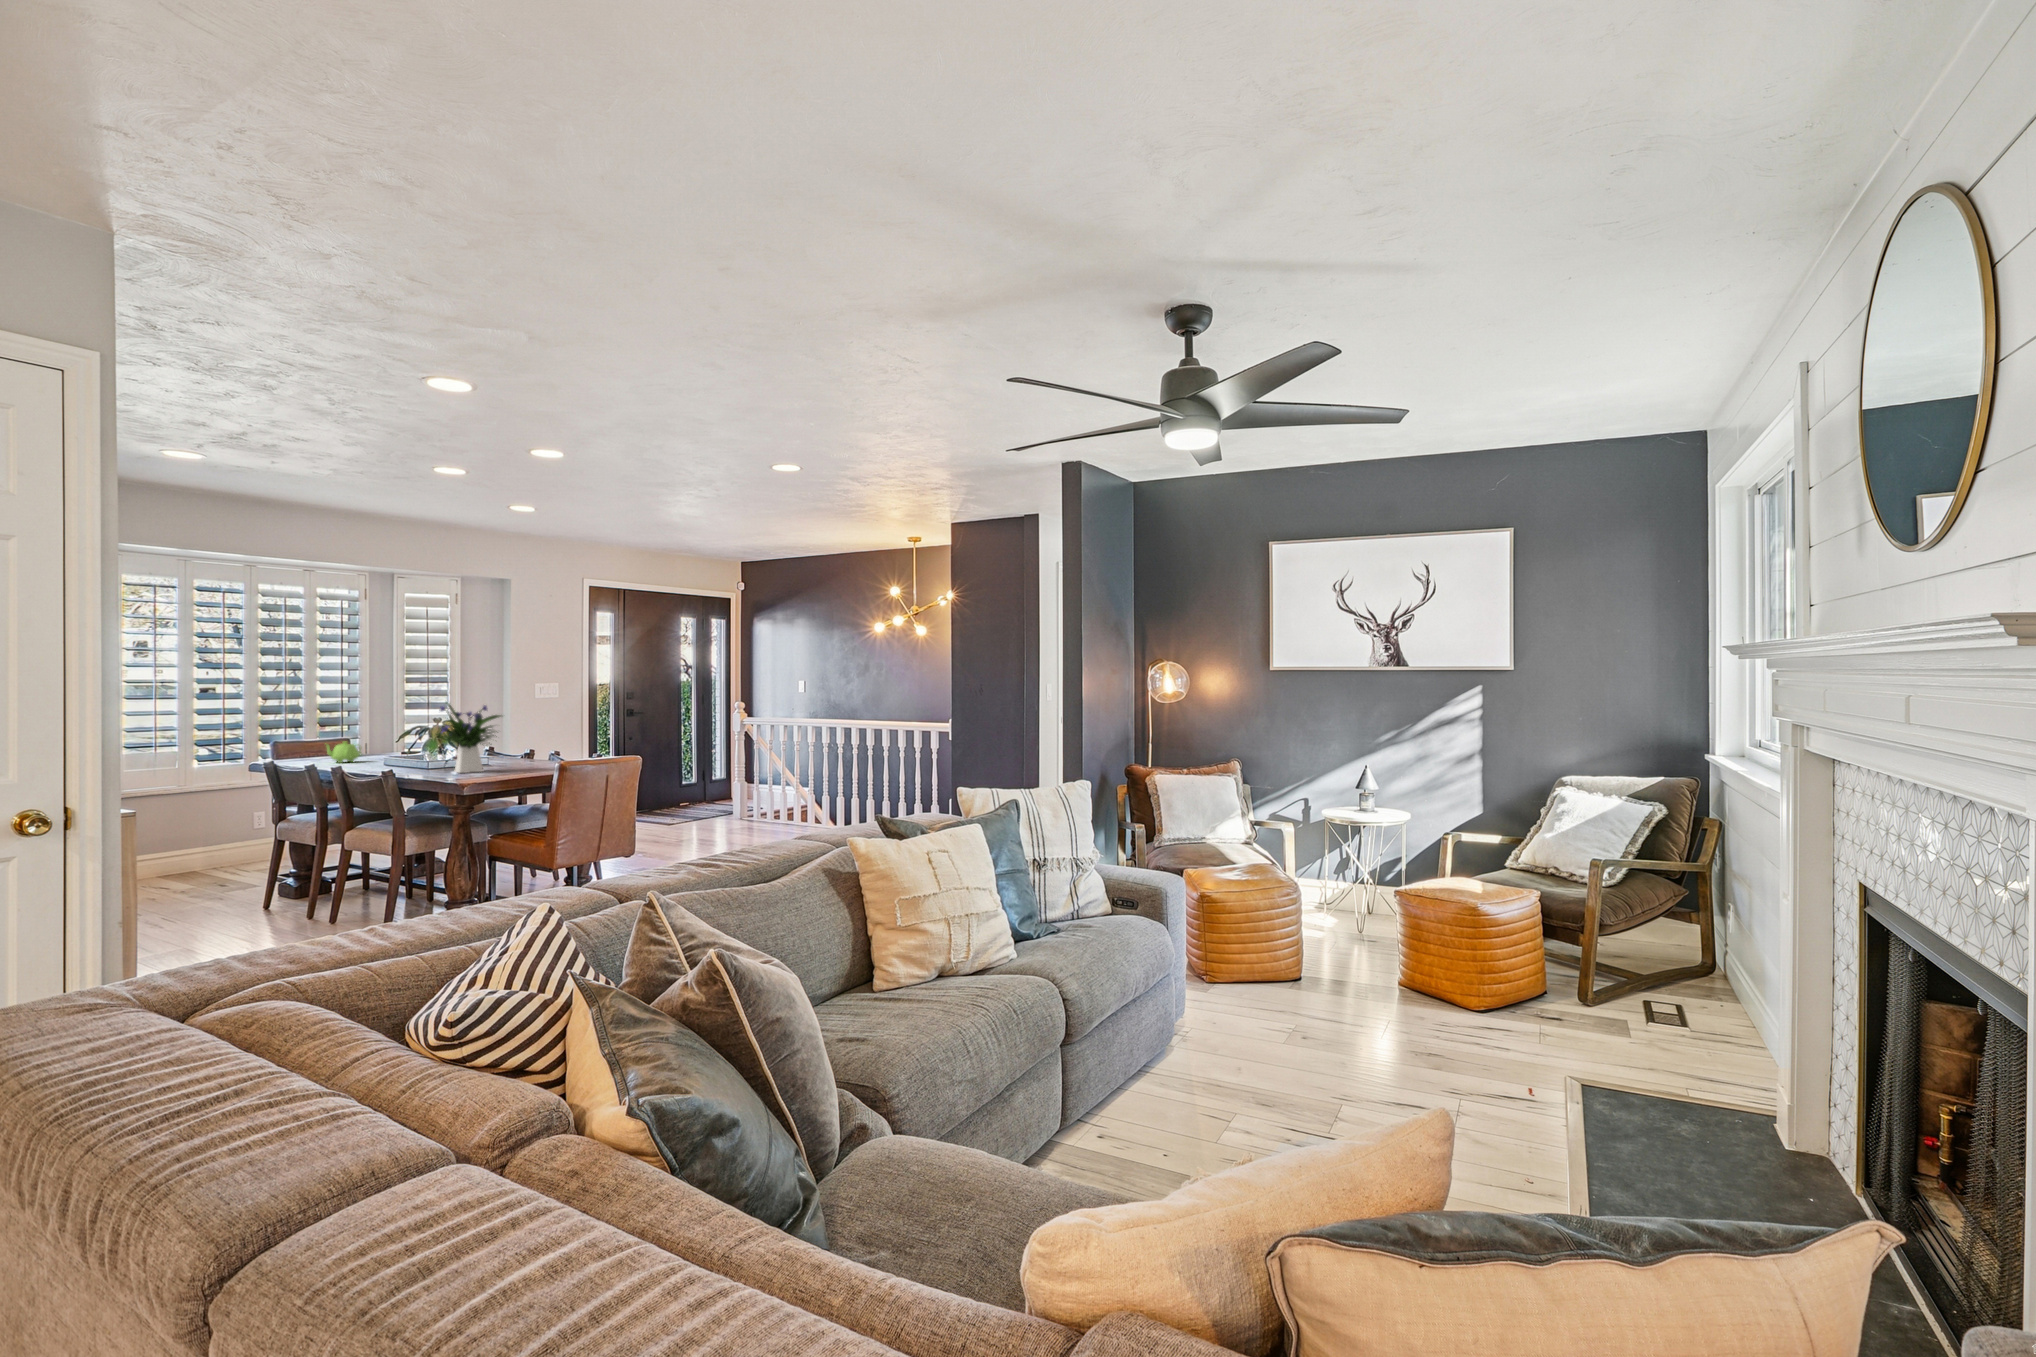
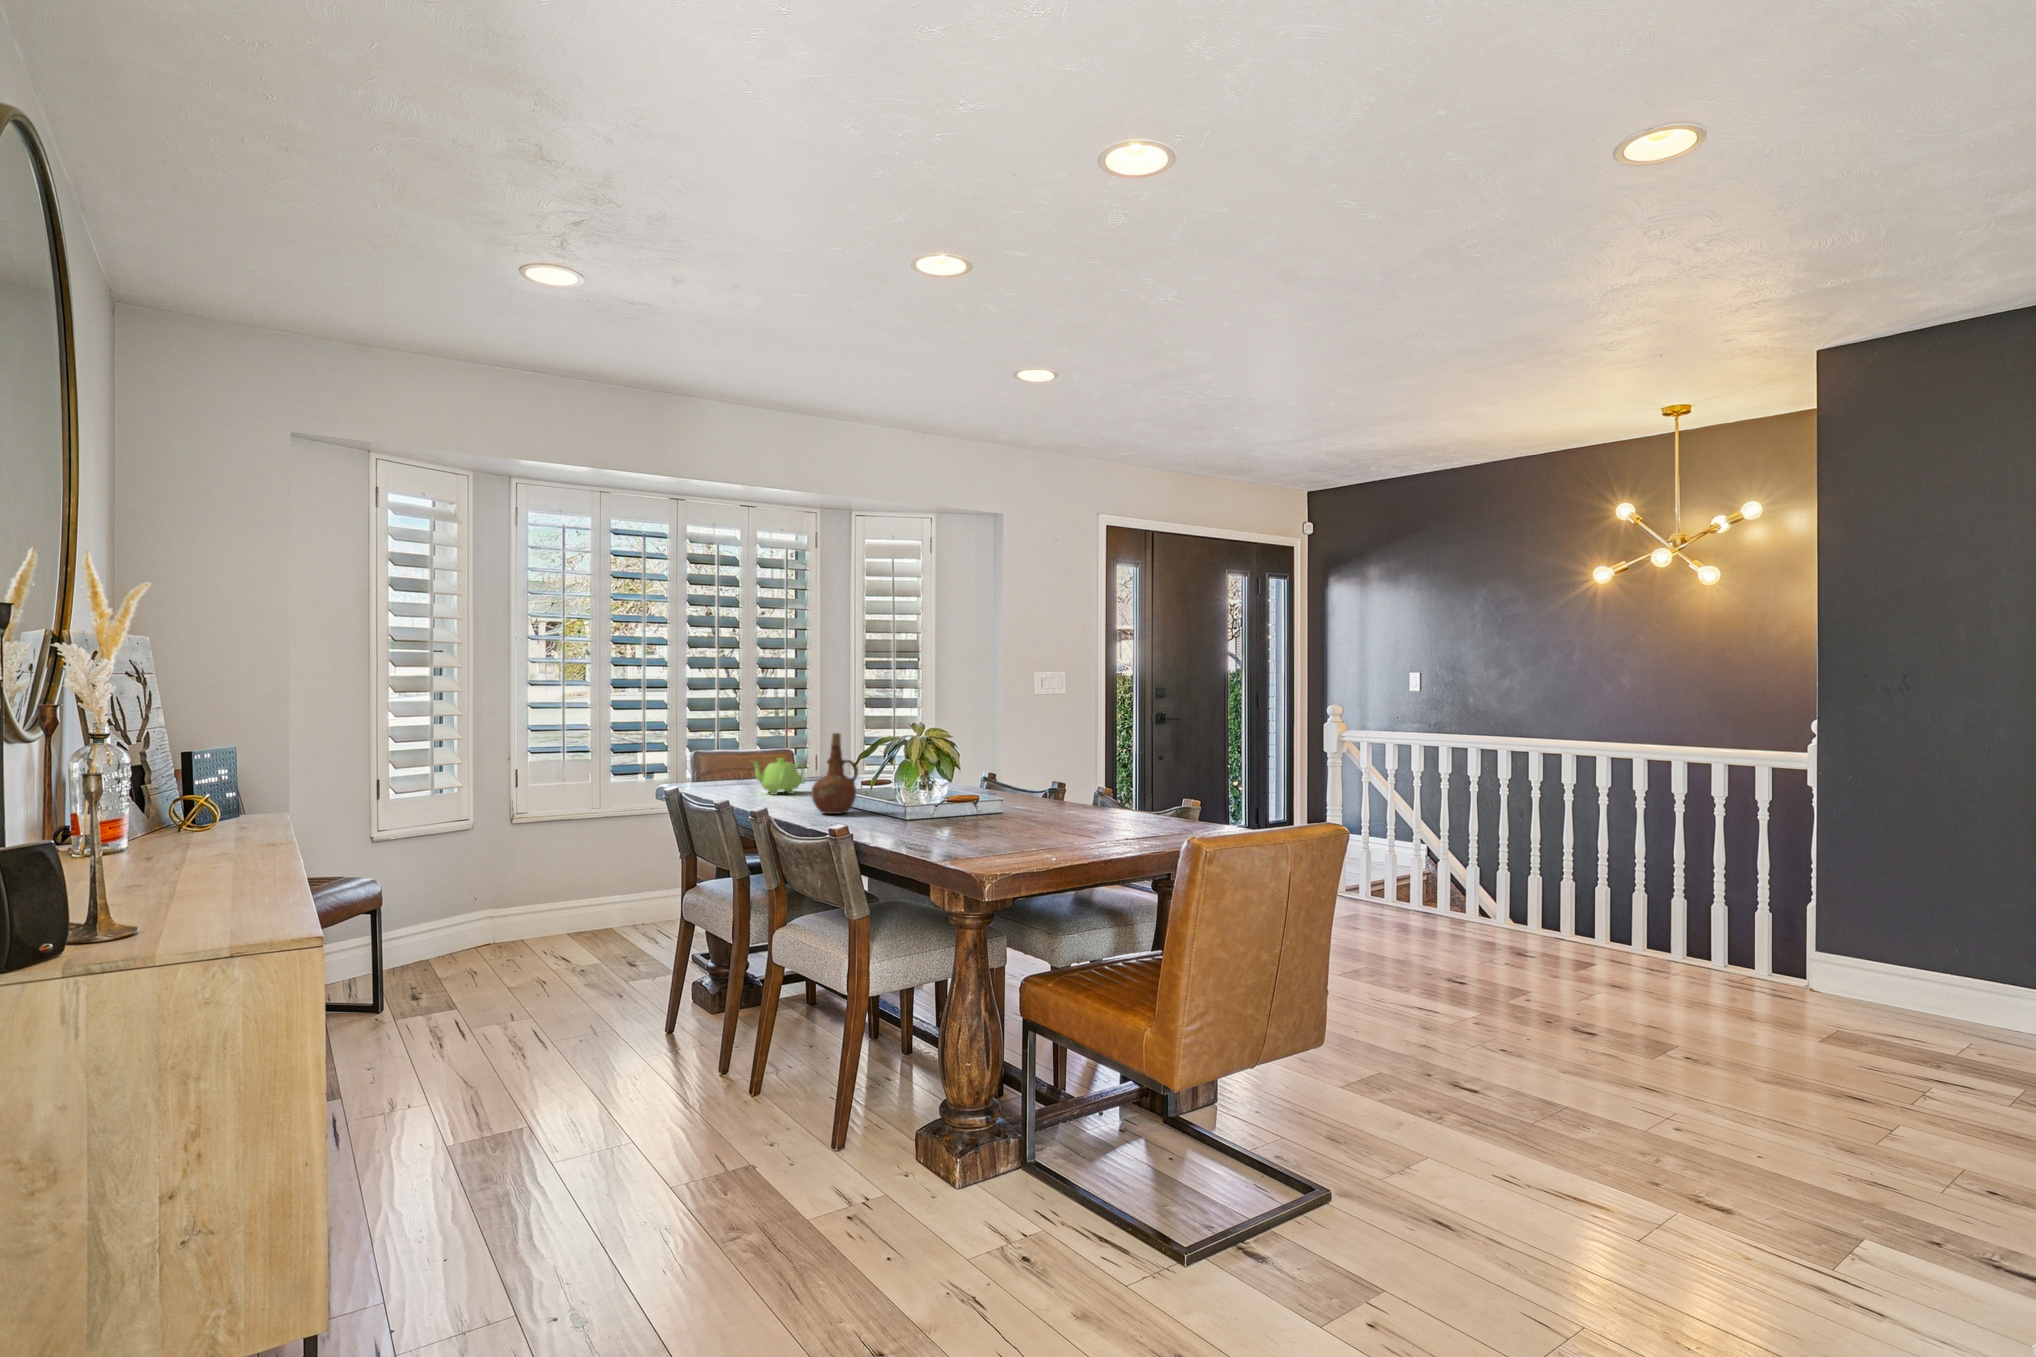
flower arrangement: present [436,703,501,773] -> none [903,688,1036,835]
ceramic pitcher: none [369,725,400,769] -> present [811,733,858,814]

